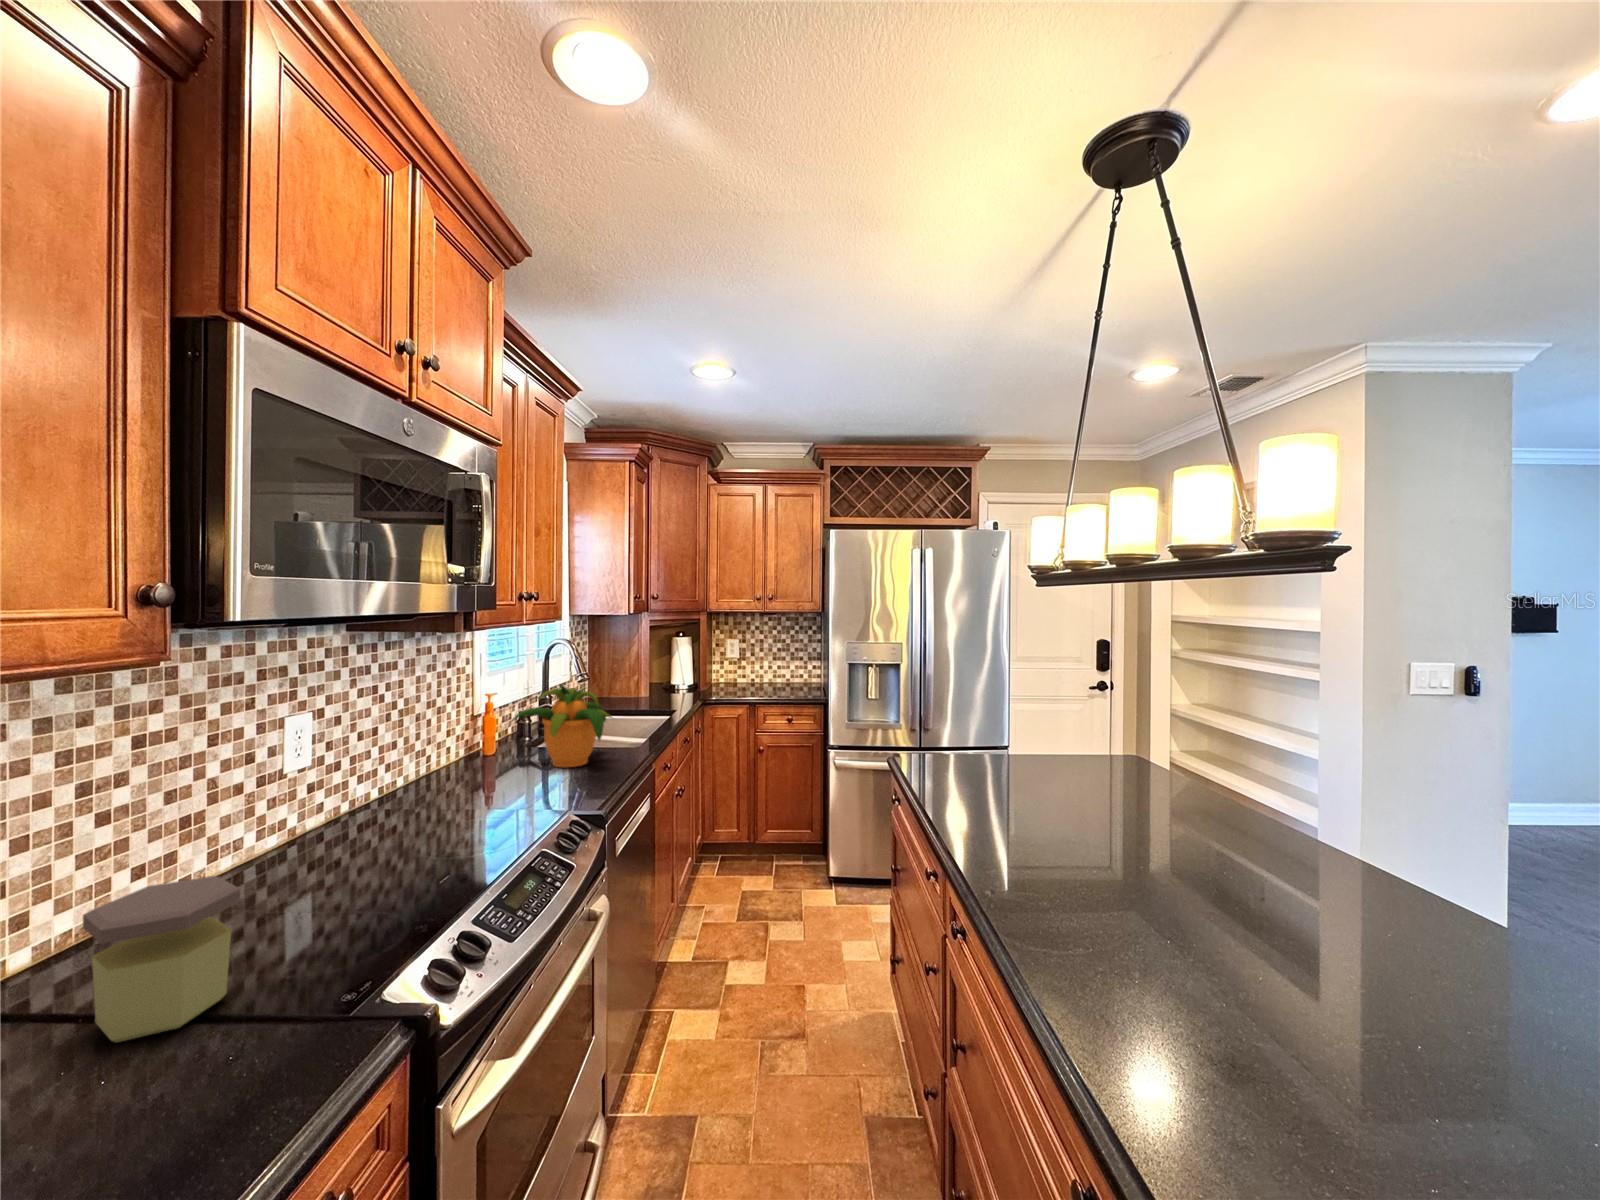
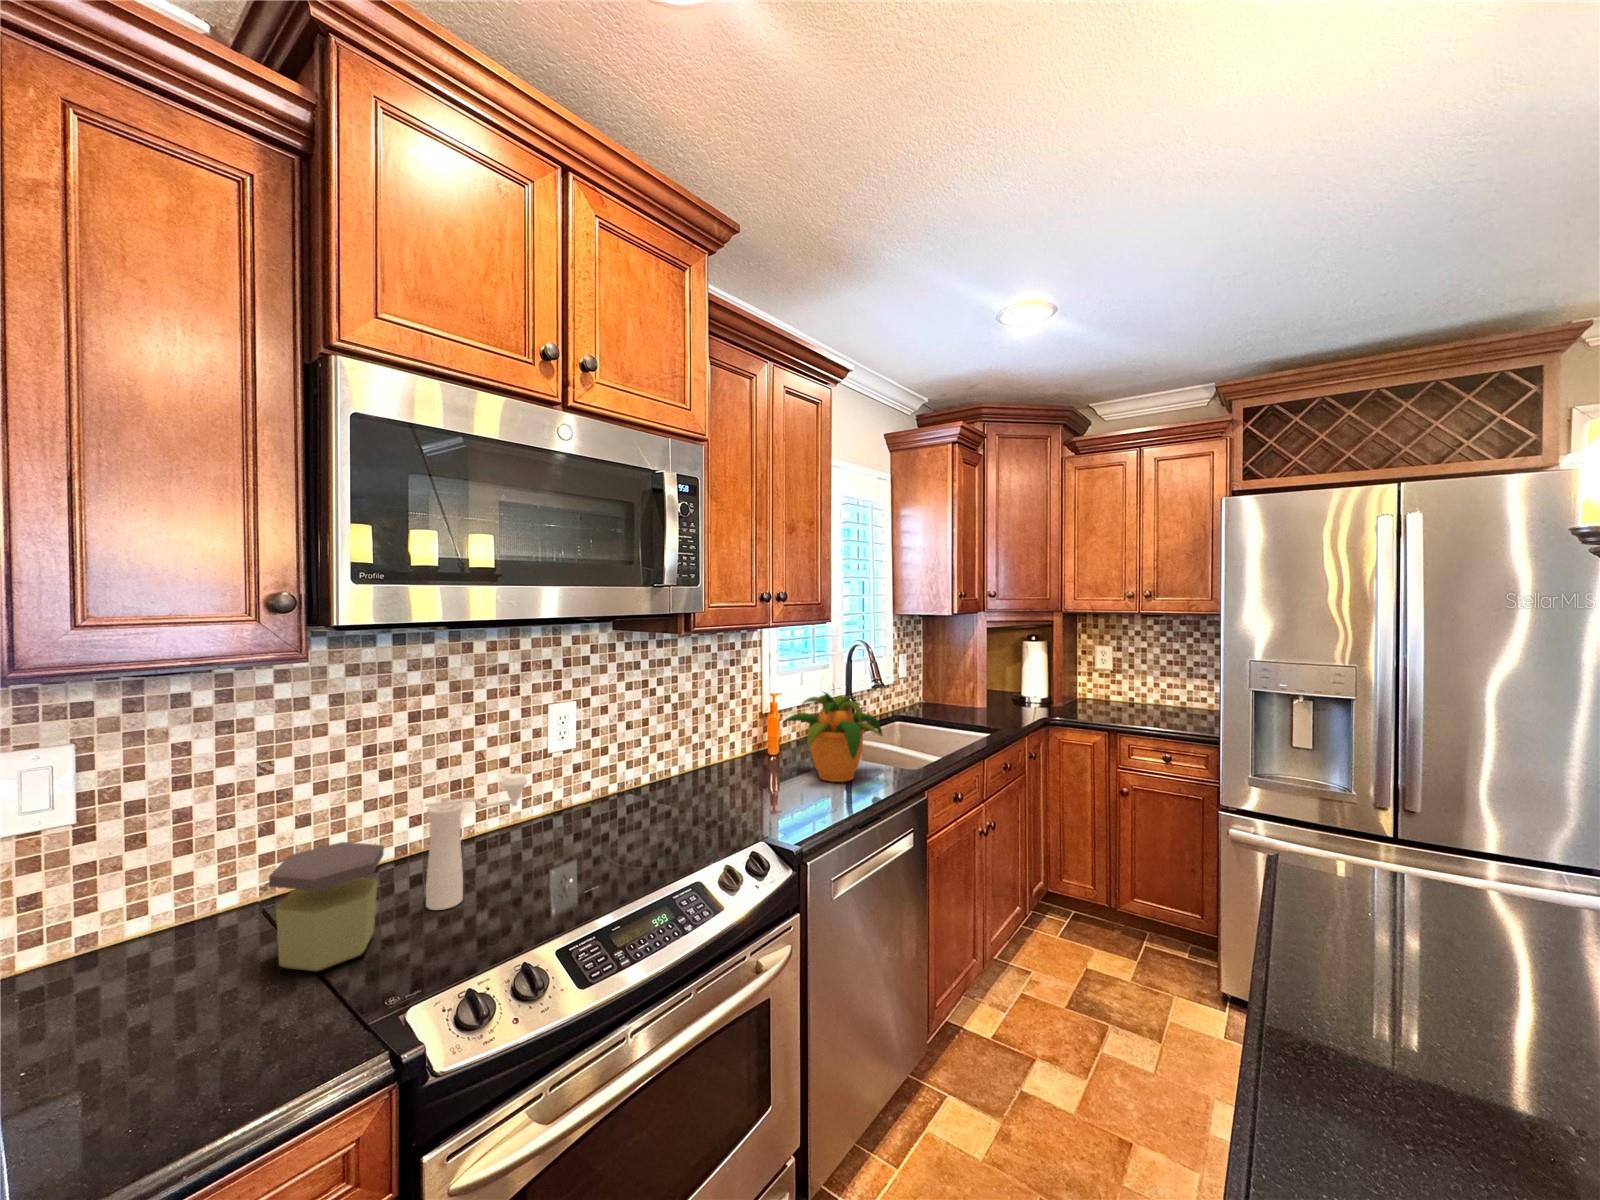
pepper mill: none [237,780,357,948] -> present [425,773,527,910]

